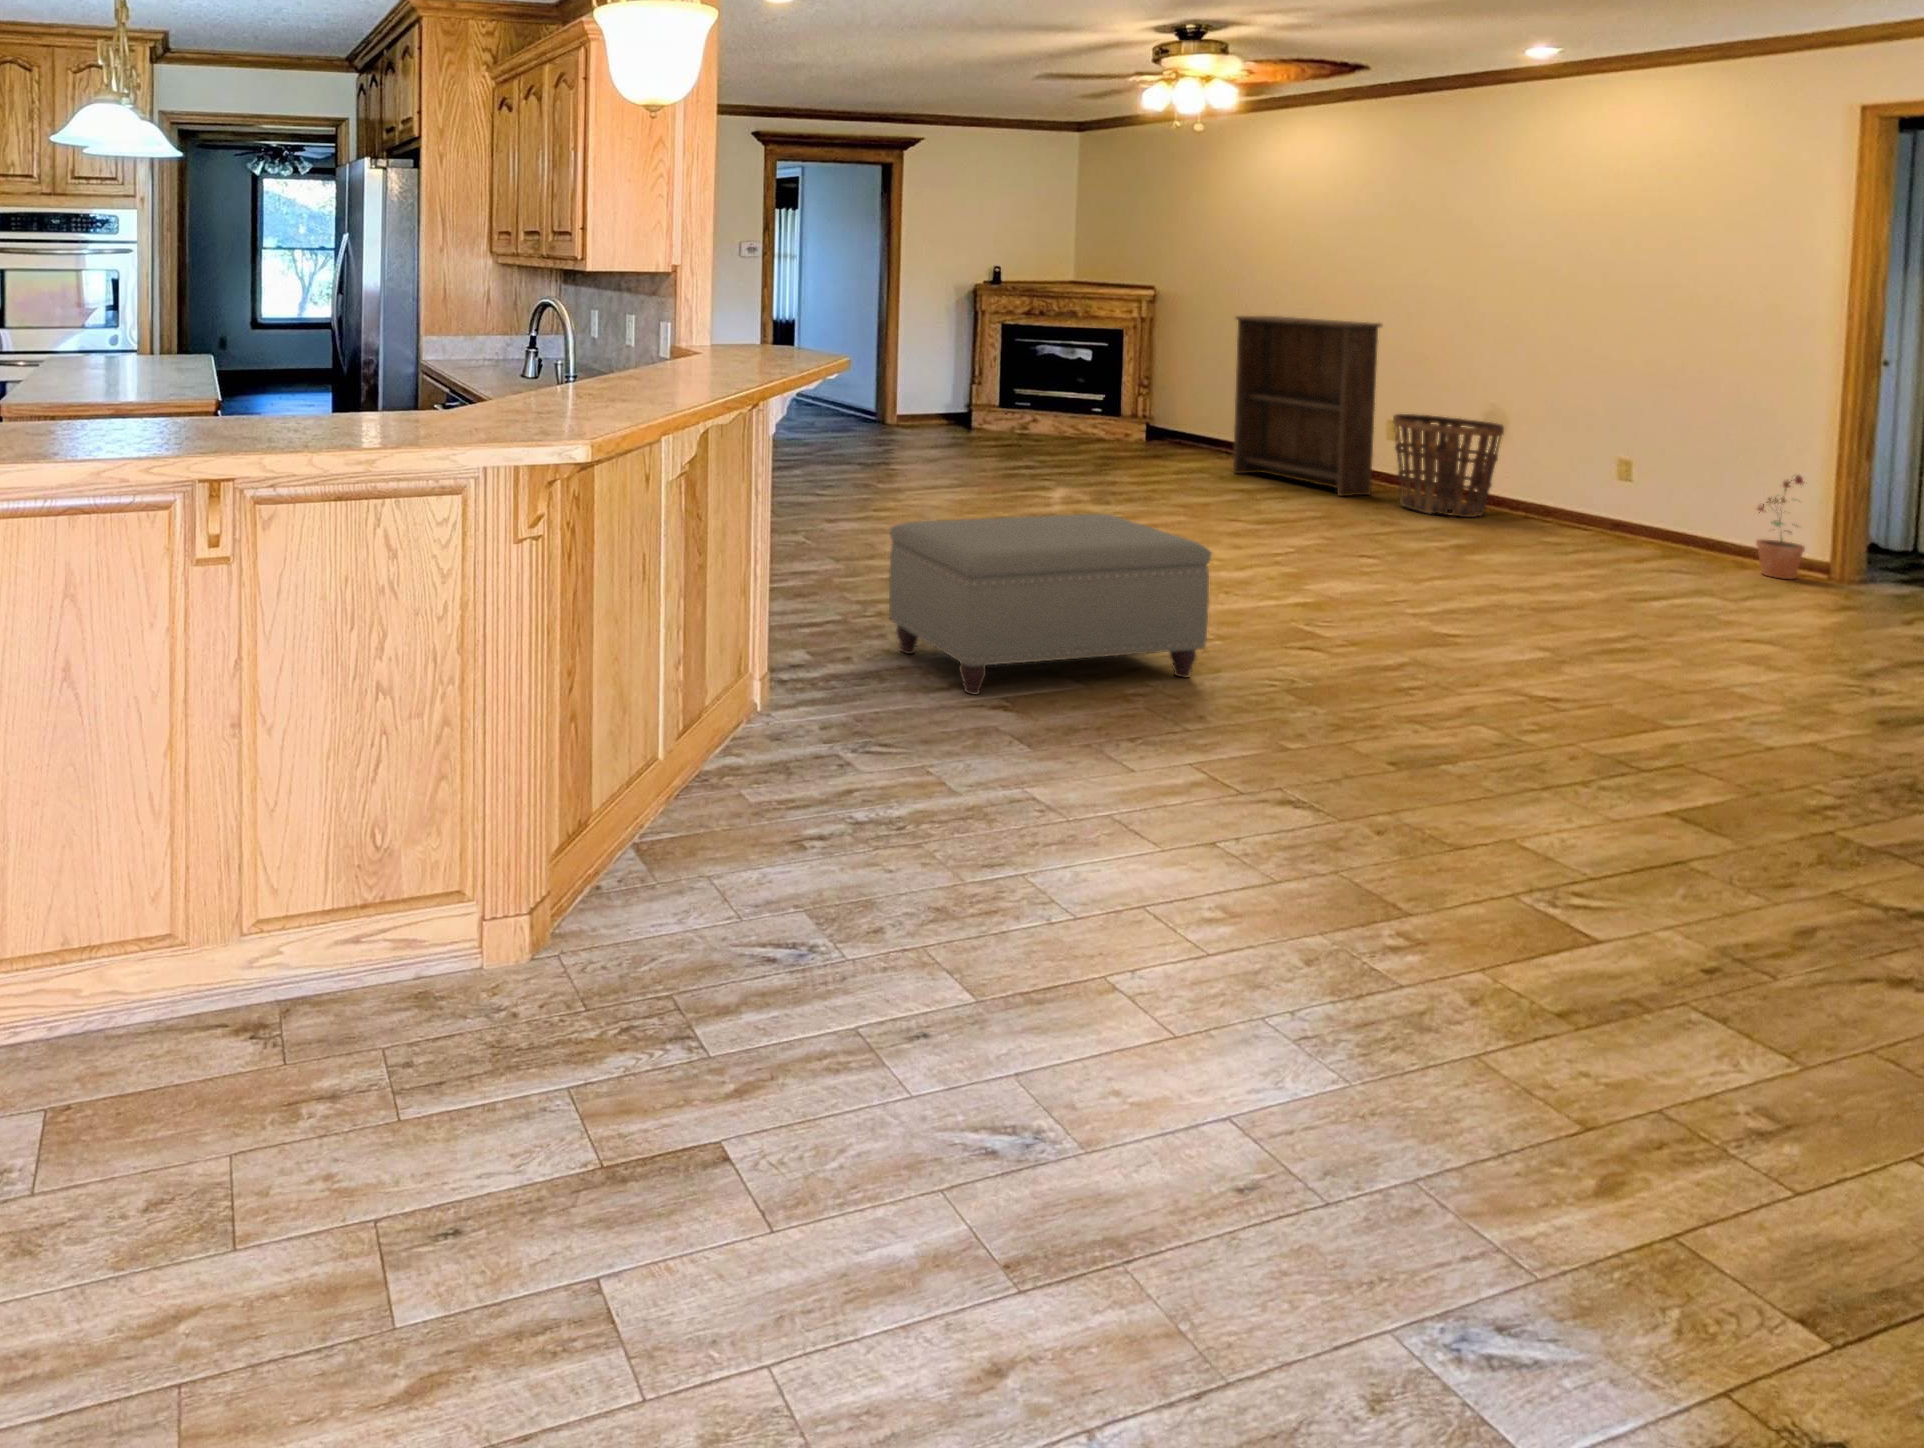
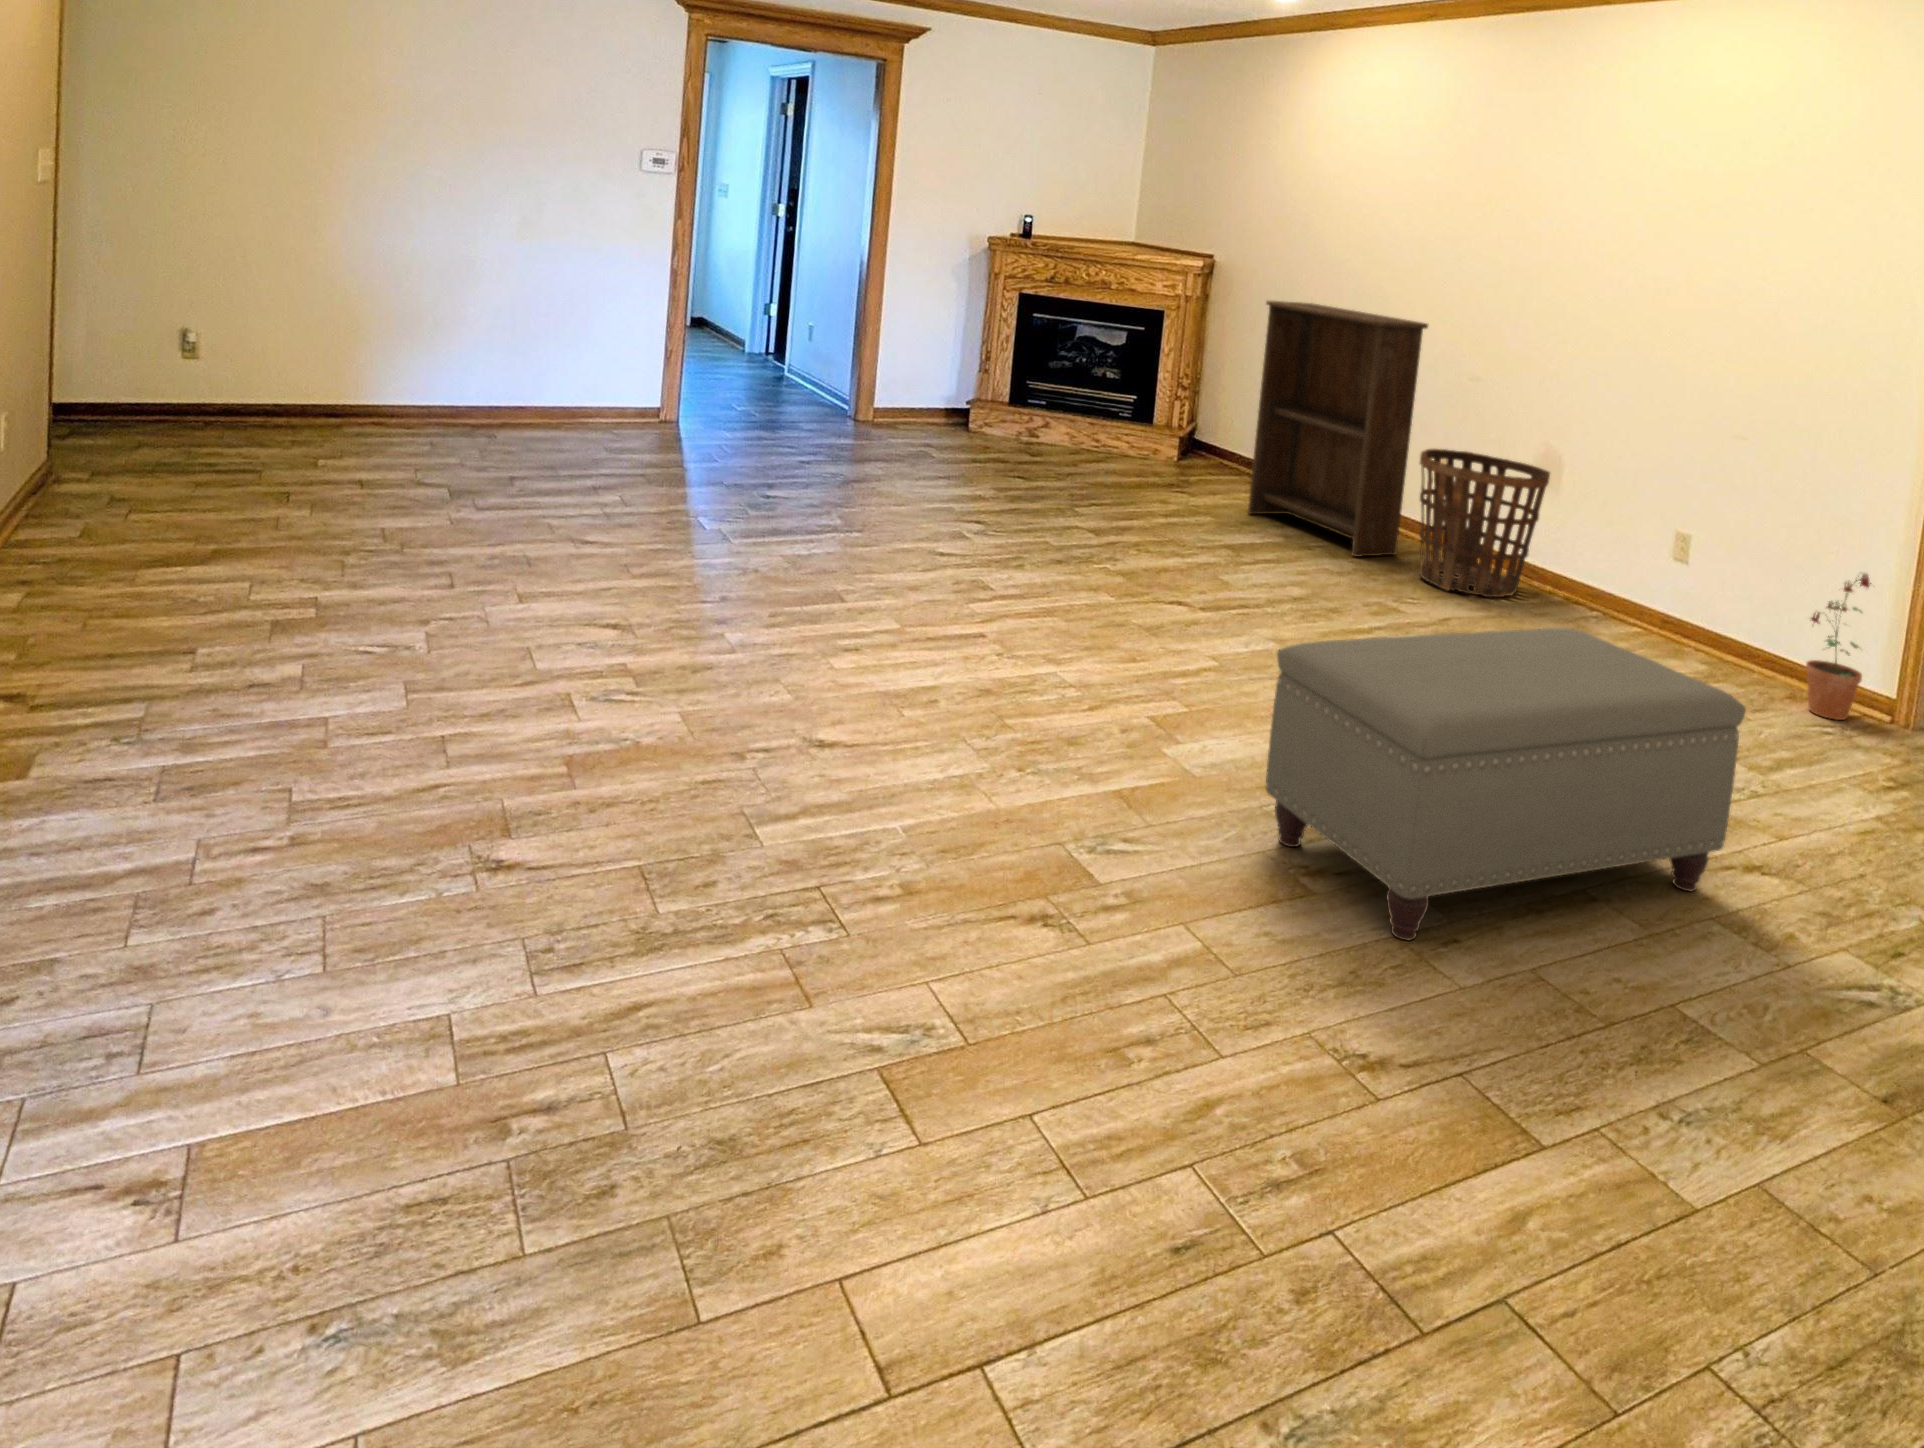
ottoman: present [889,514,1212,694] -> present [1266,628,1746,940]

